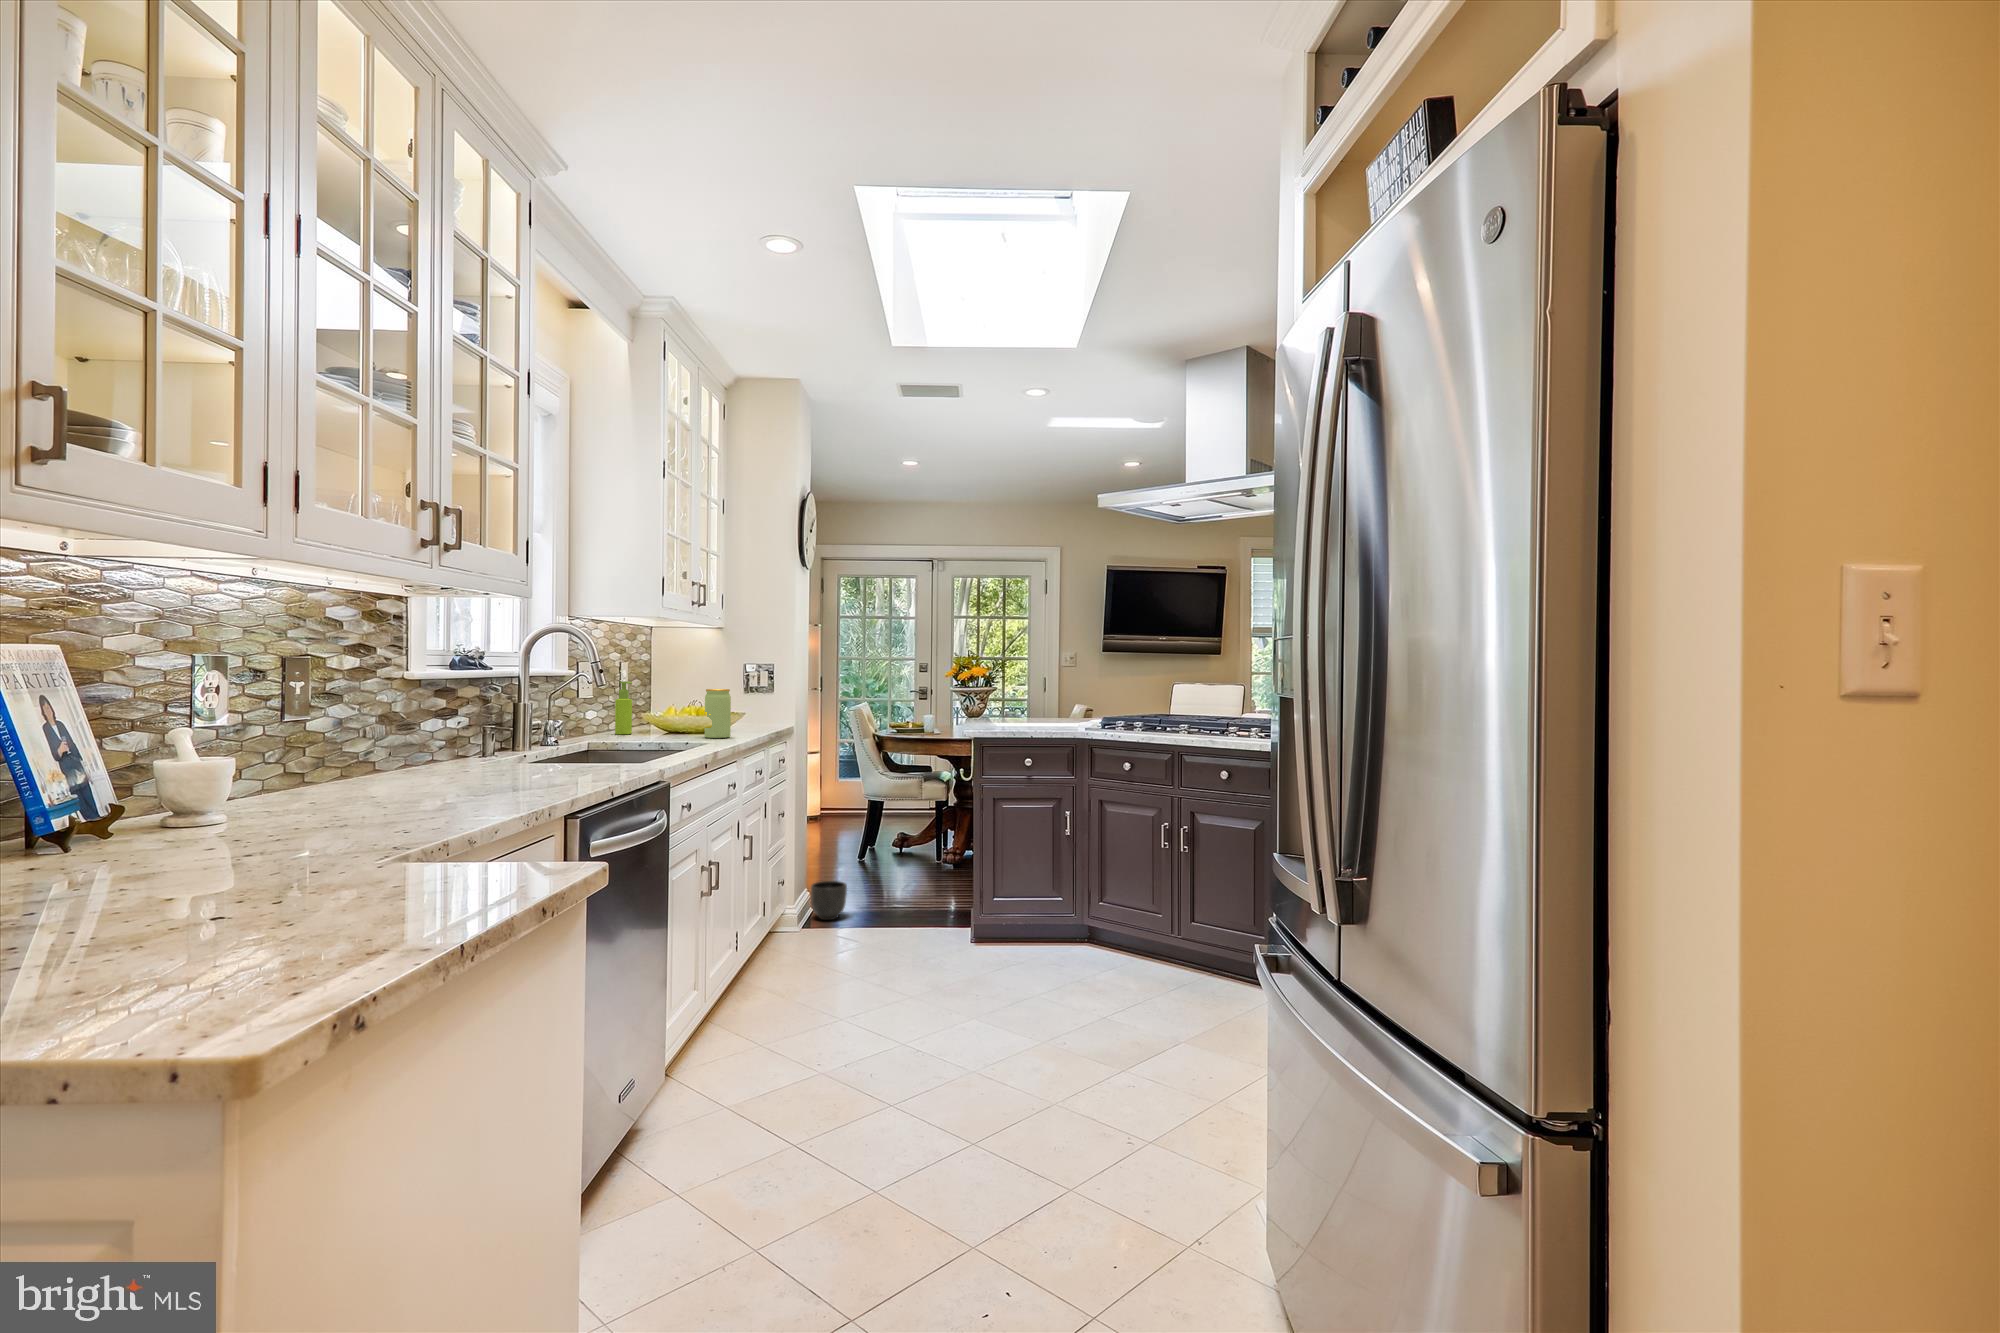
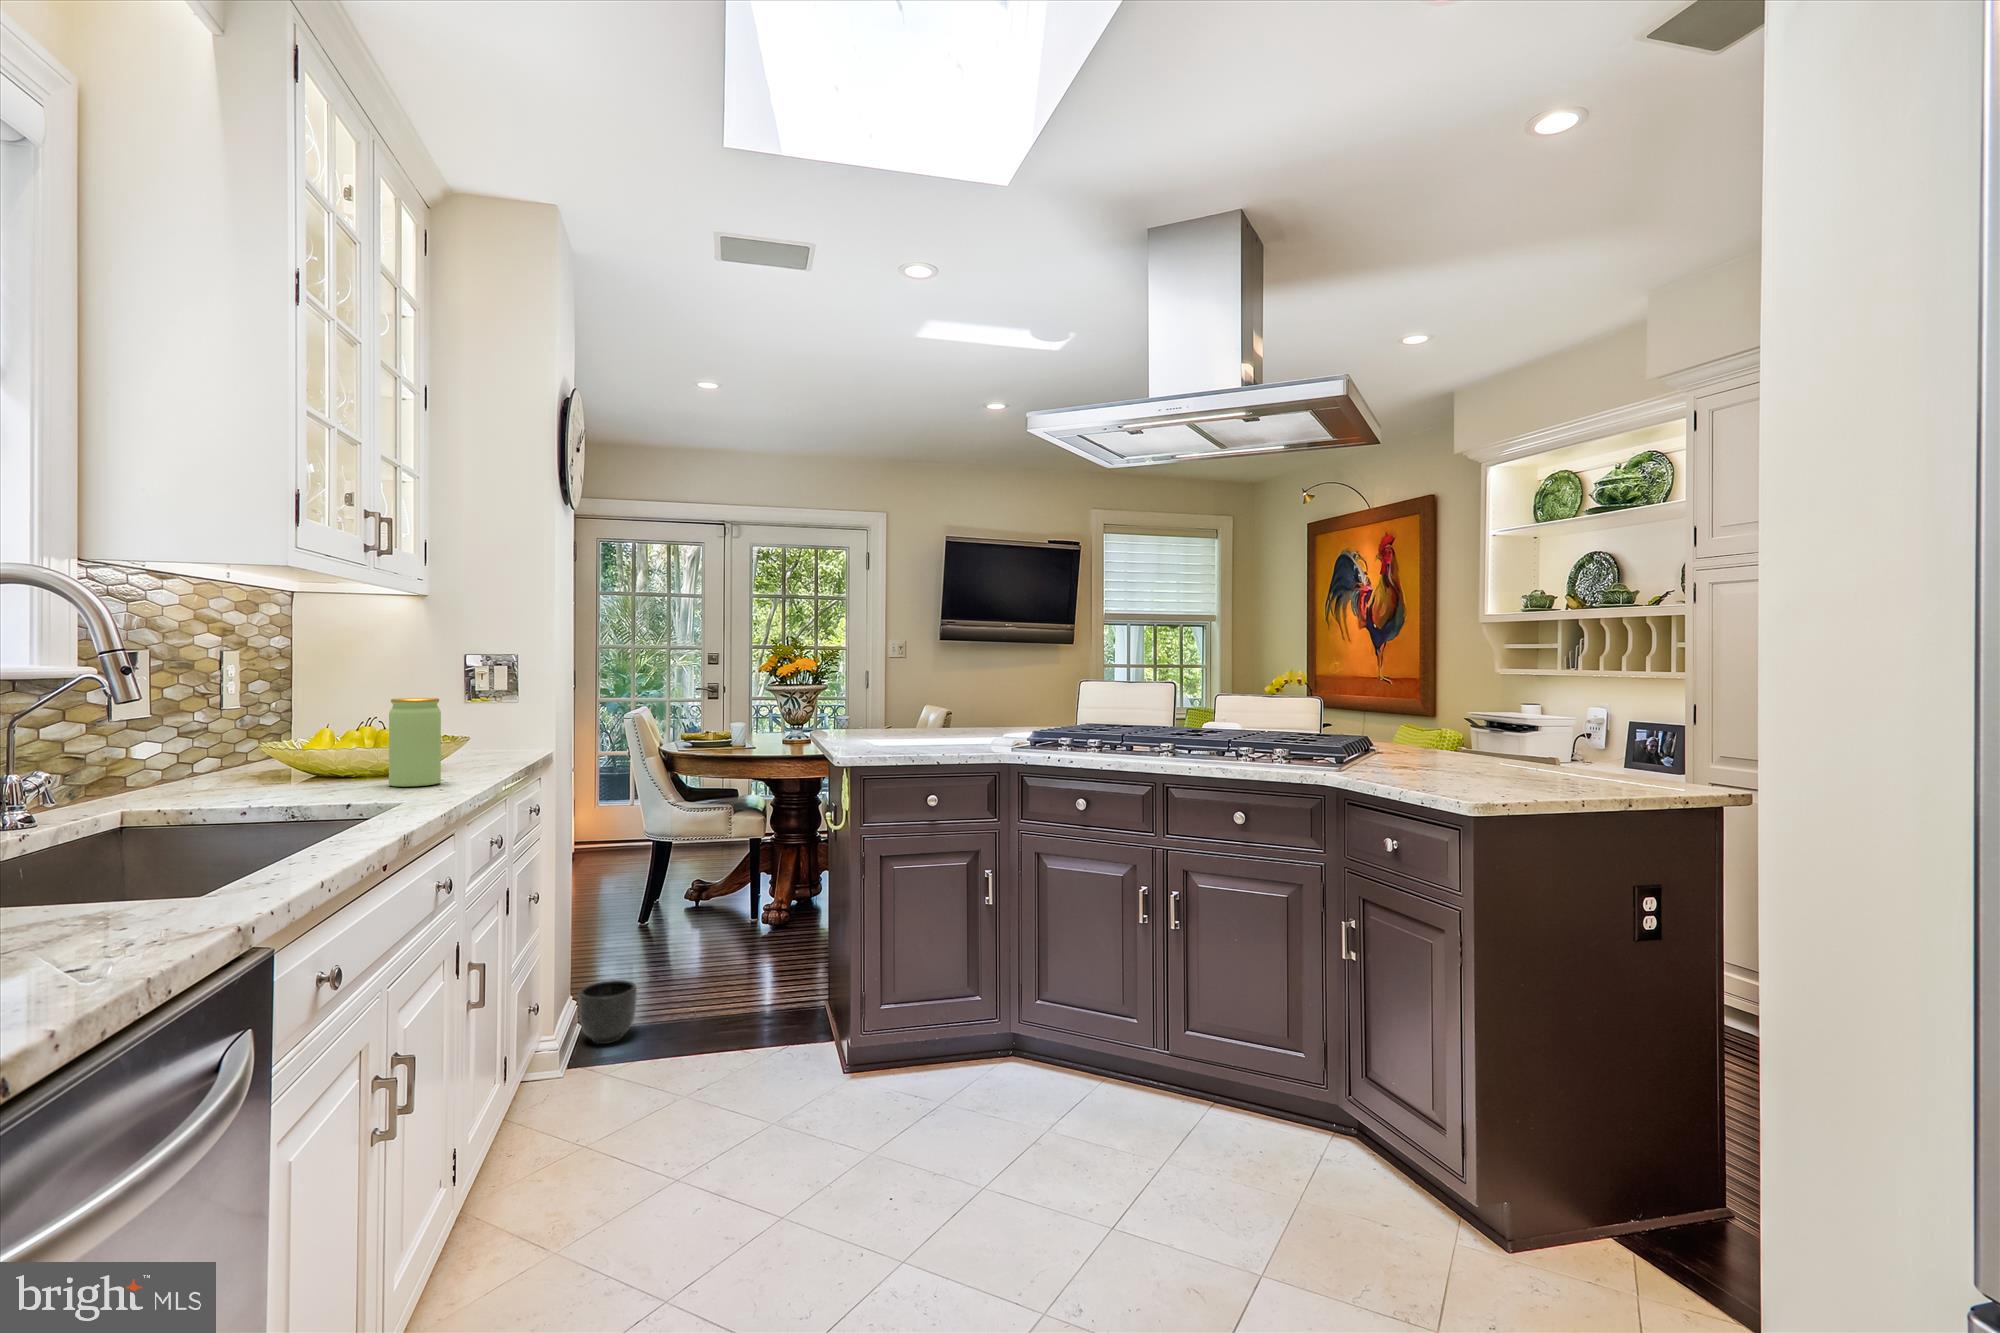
soap dispenser: present [615,681,632,734] -> none [201,685,239,784]

